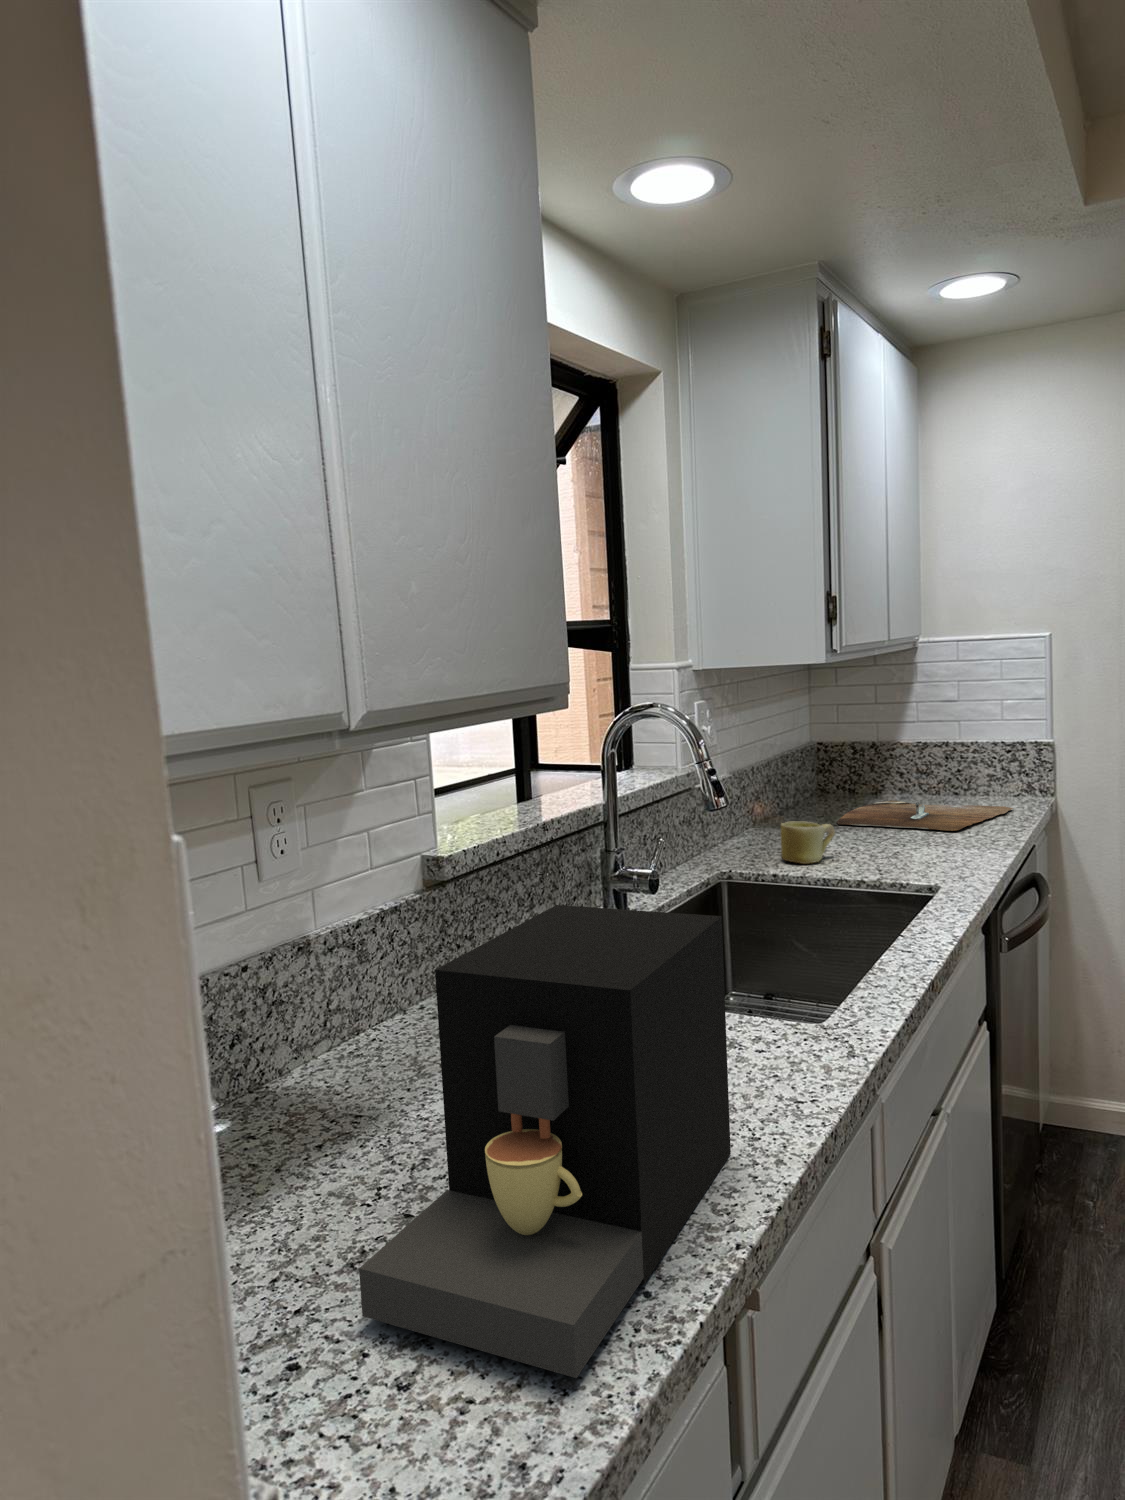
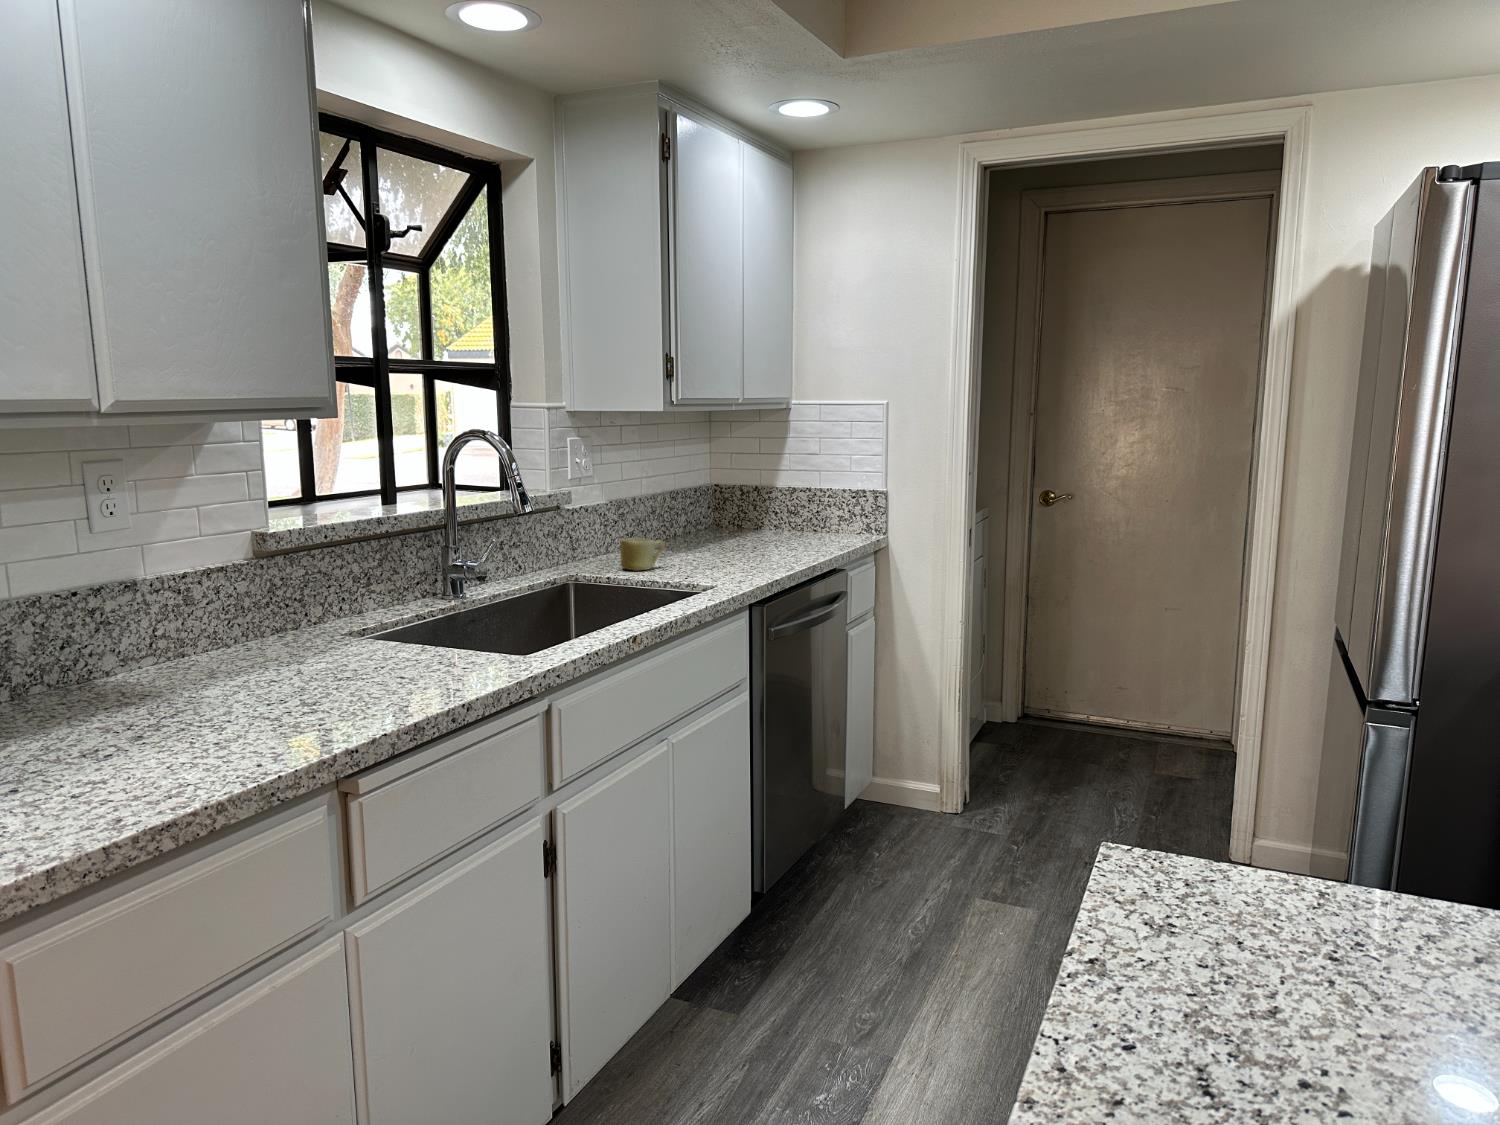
cutting board: present [837,800,1013,831] -> none [696,531,844,553]
coffee maker: present [359,905,731,1378] -> none [71,541,391,780]

